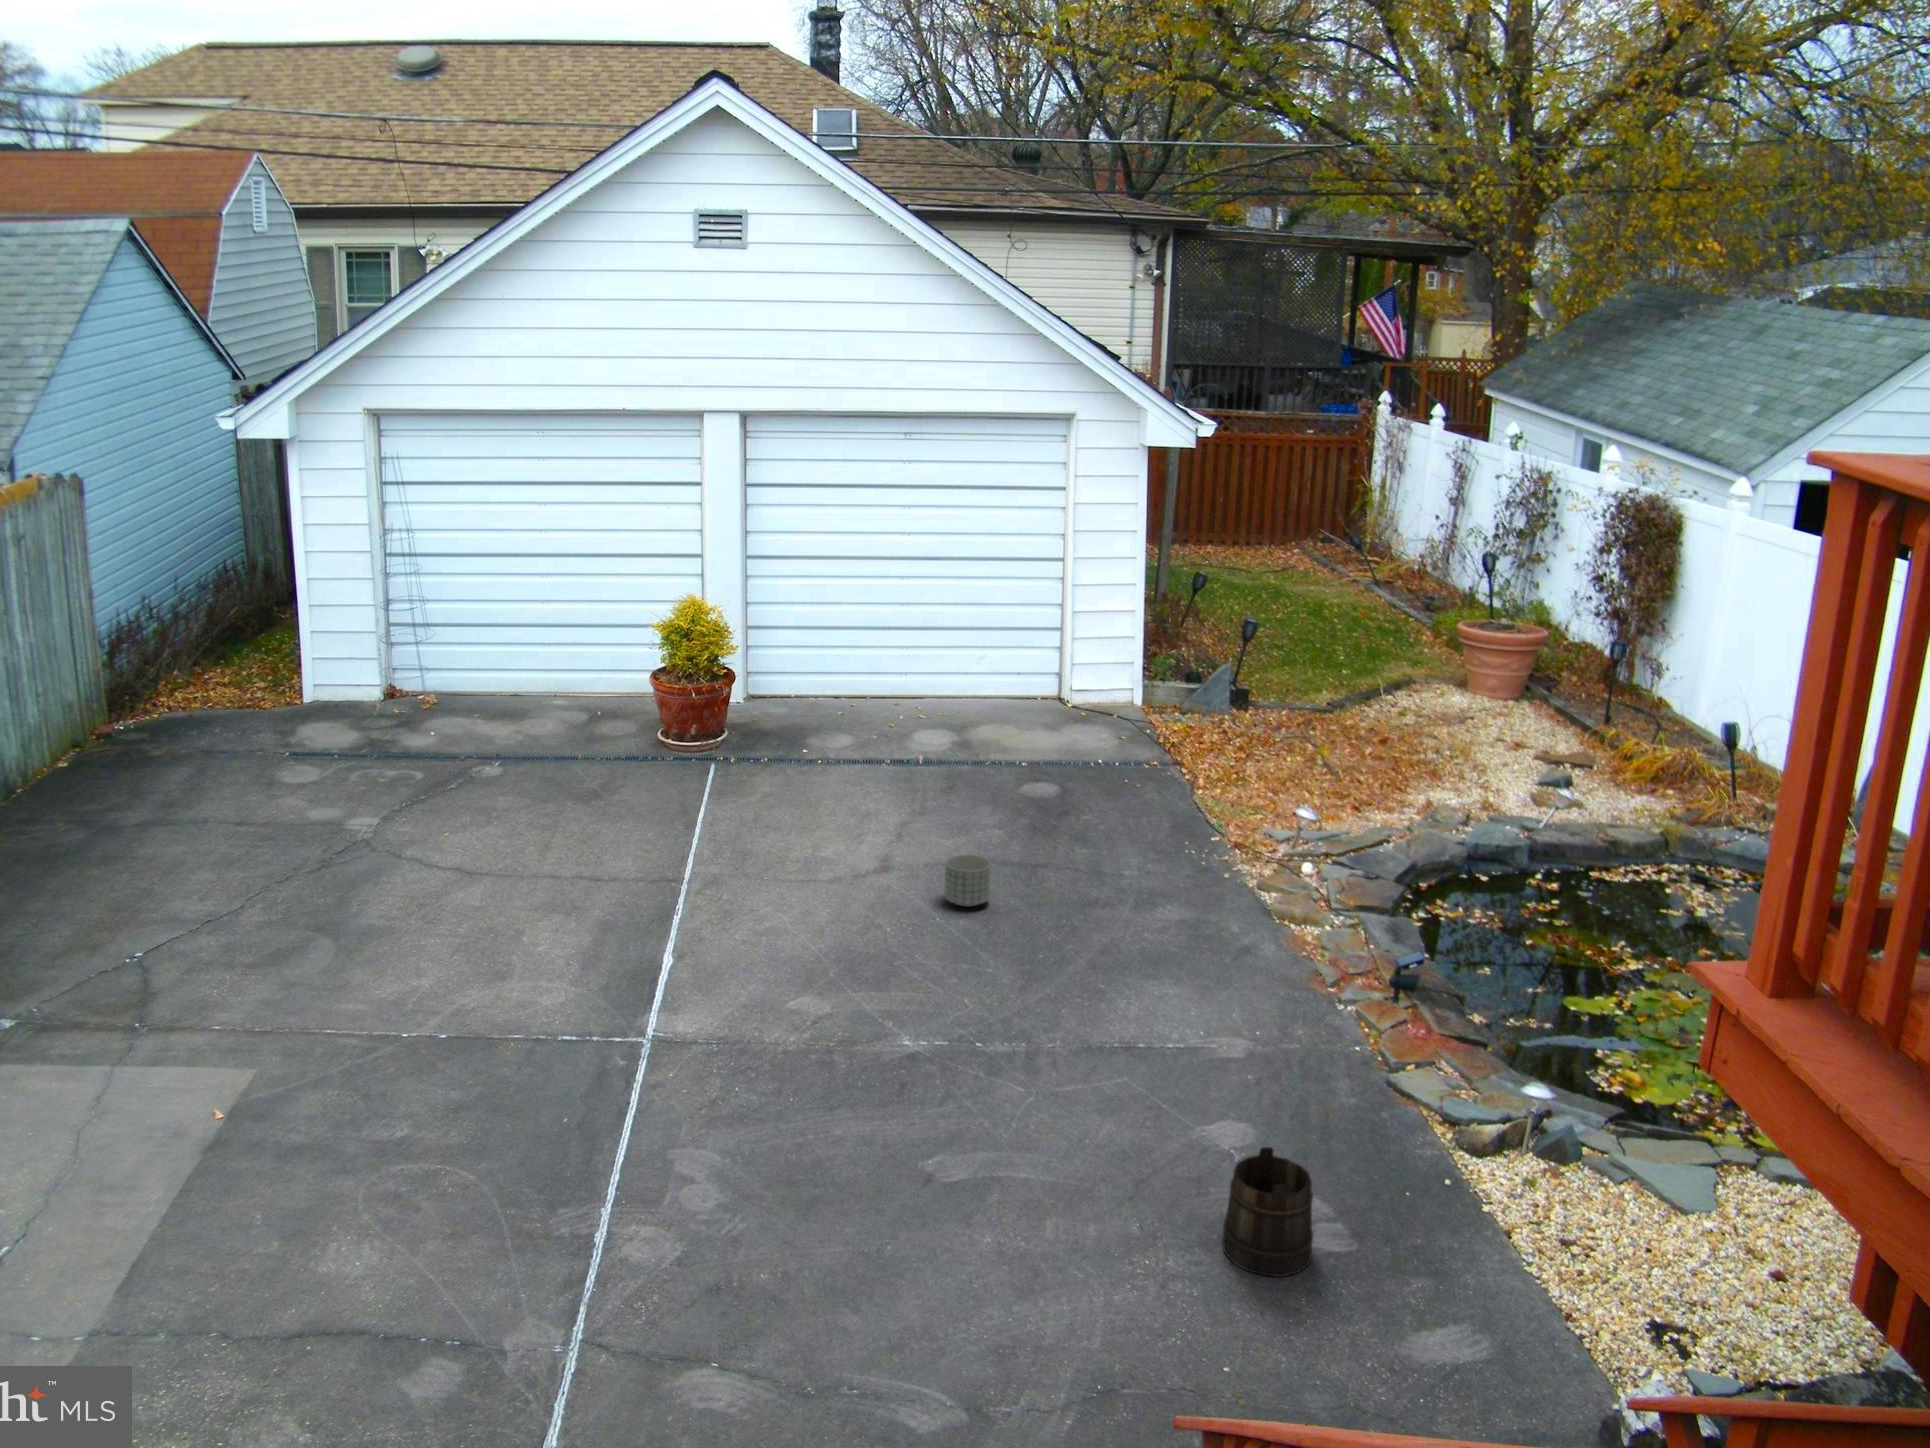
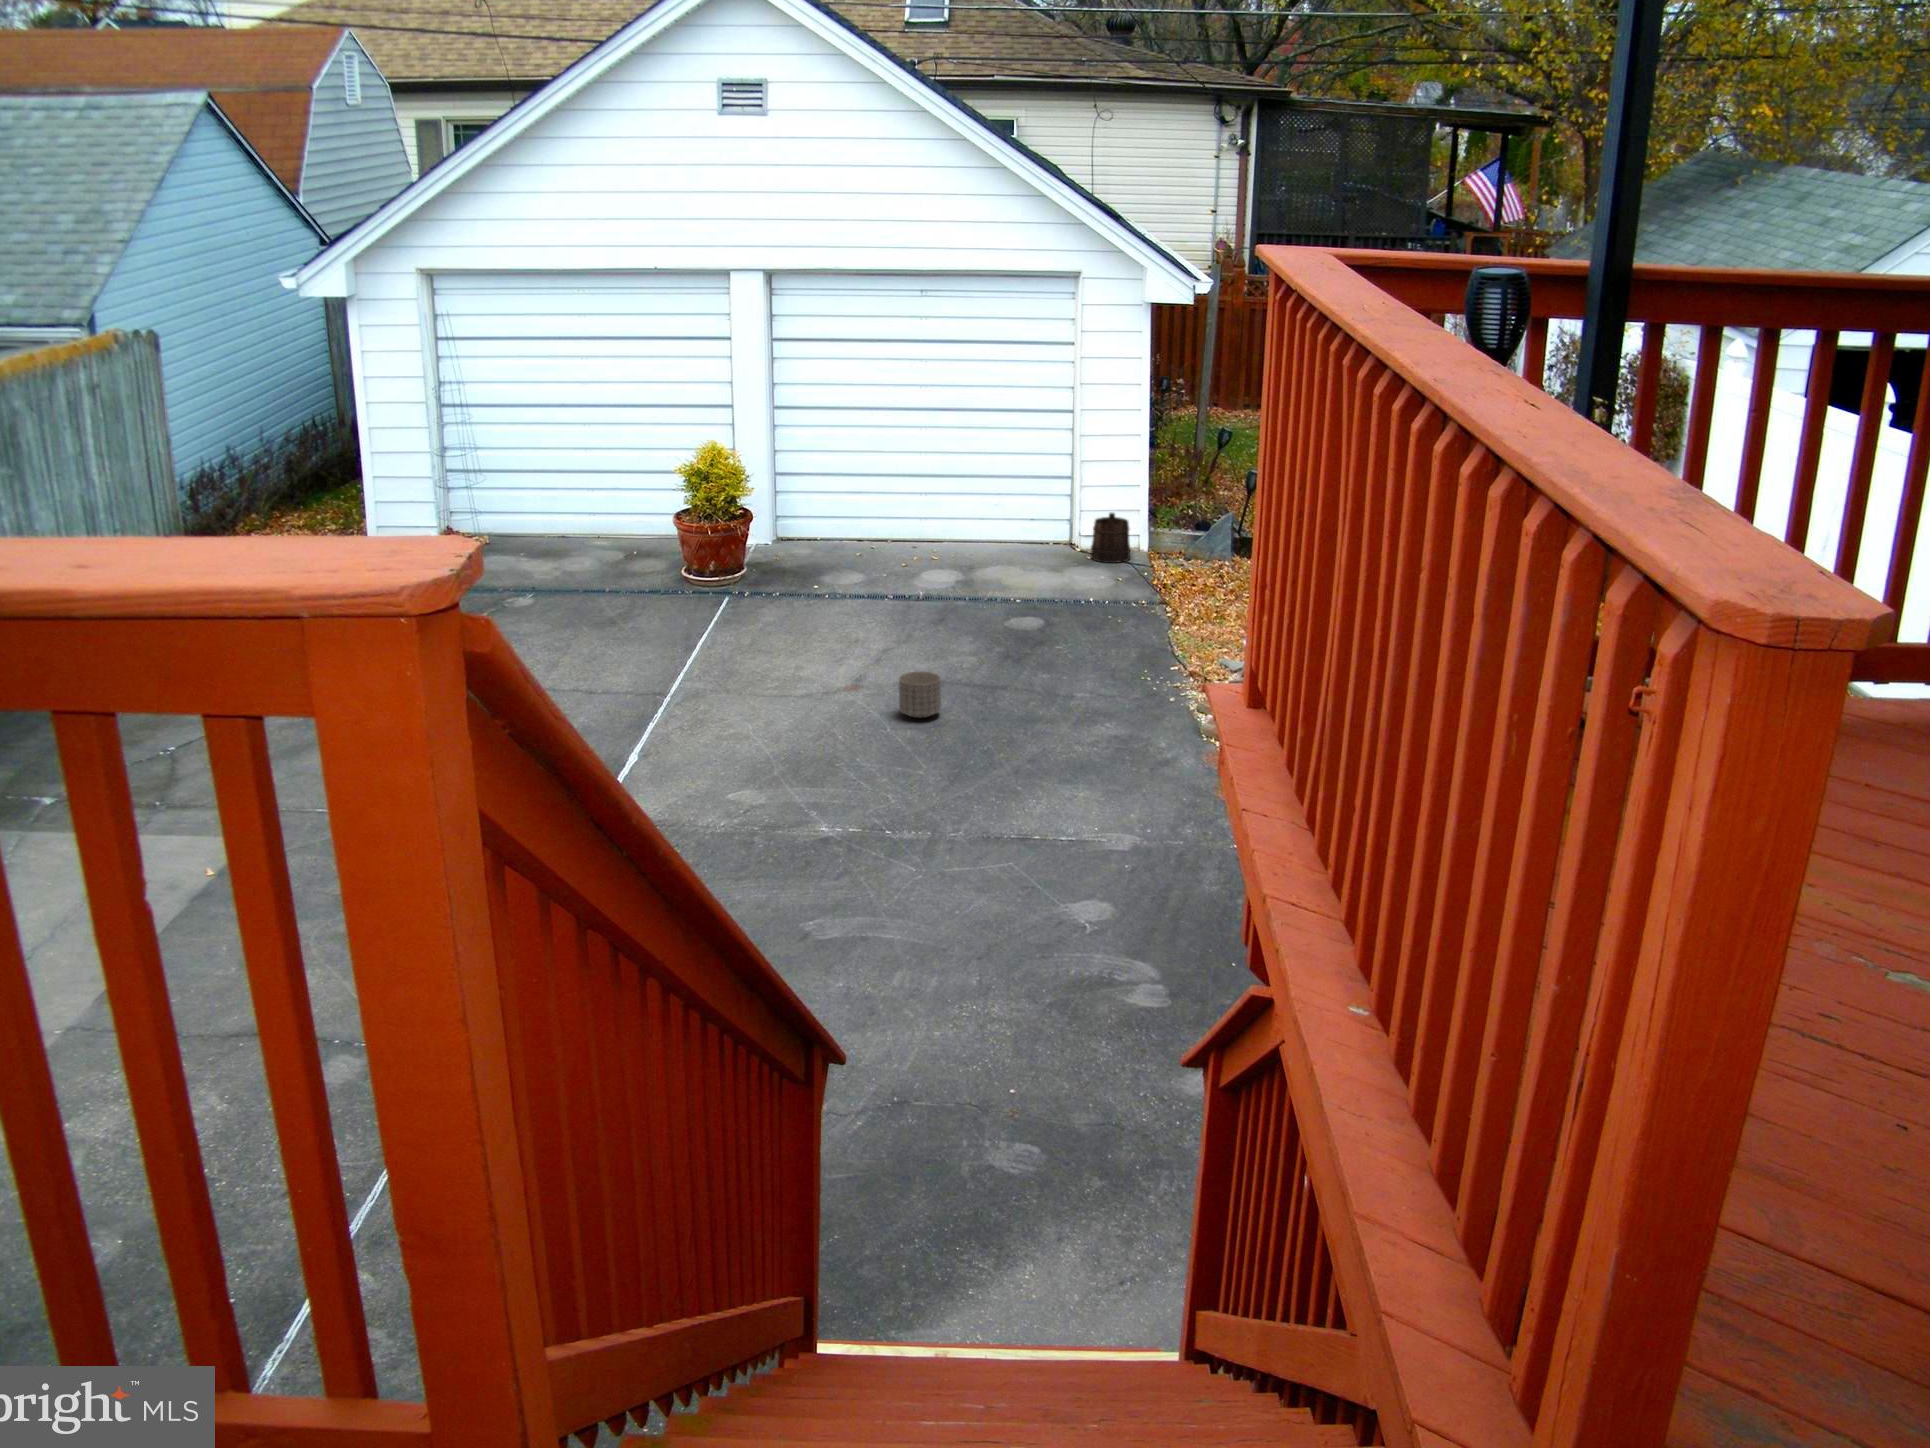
bucket: present [1222,1147,1313,1277] -> present [1091,513,1130,563]

